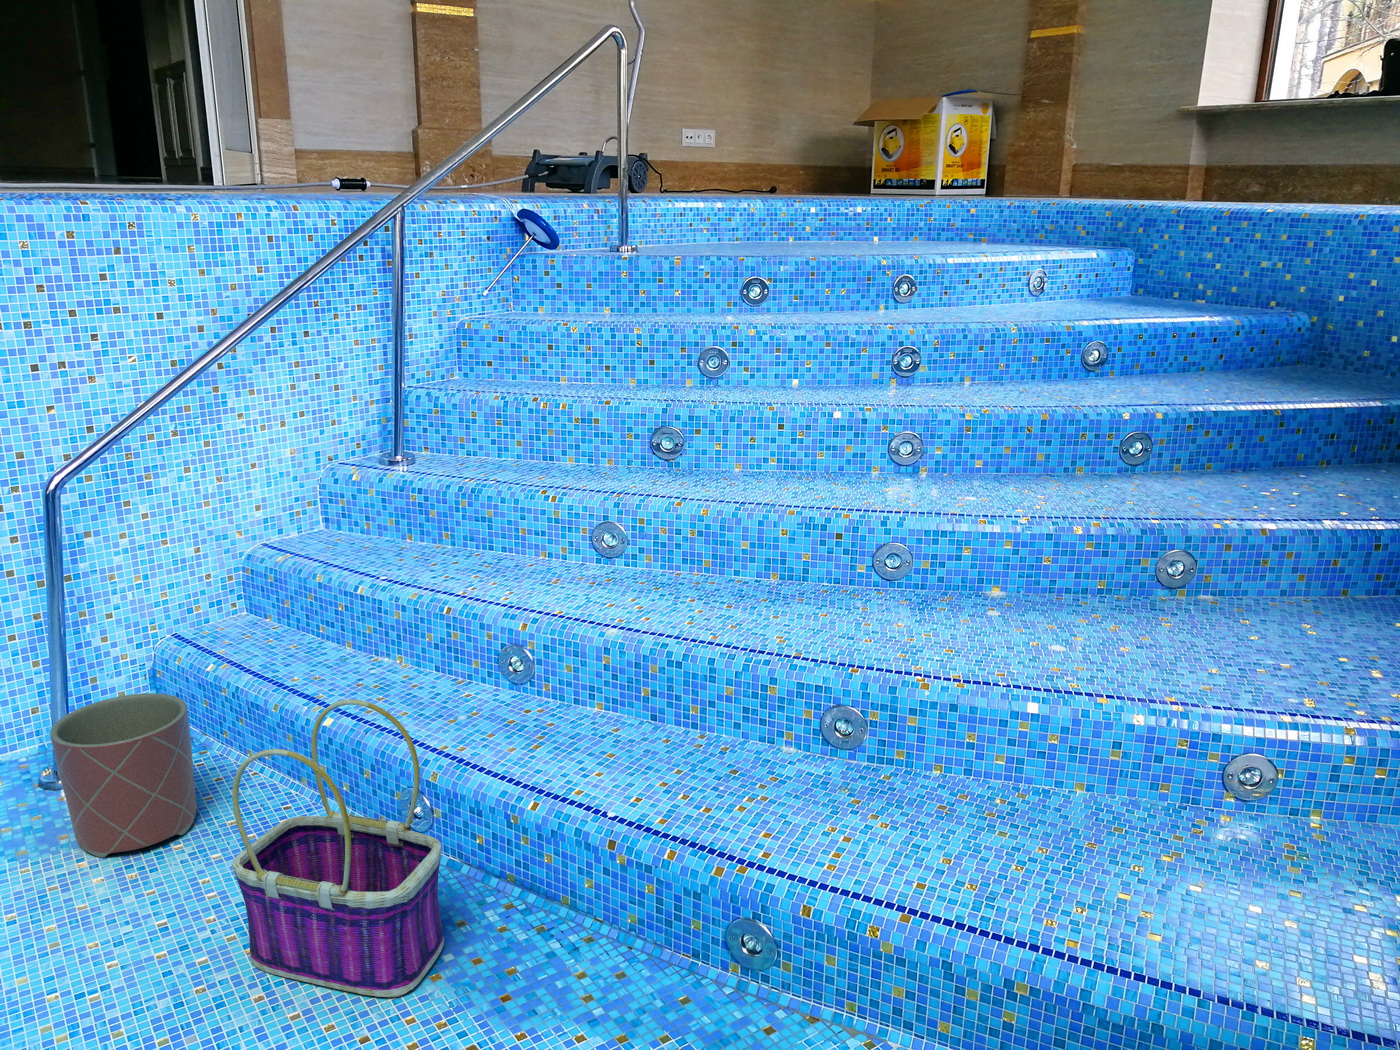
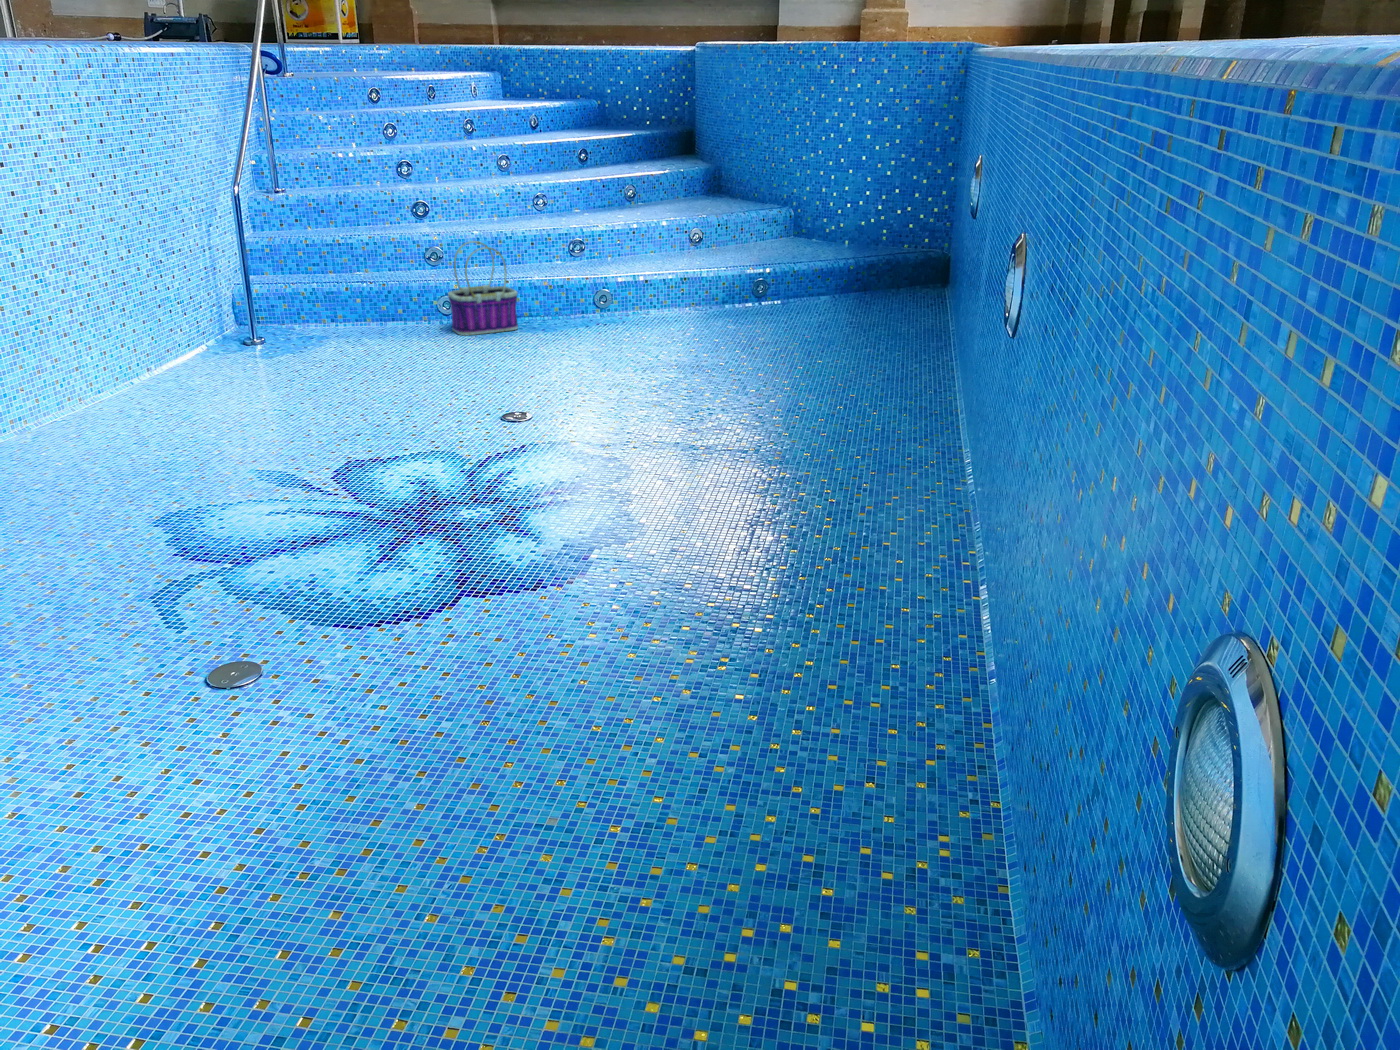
planter: present [50,693,197,858] -> none [313,278,368,338]

